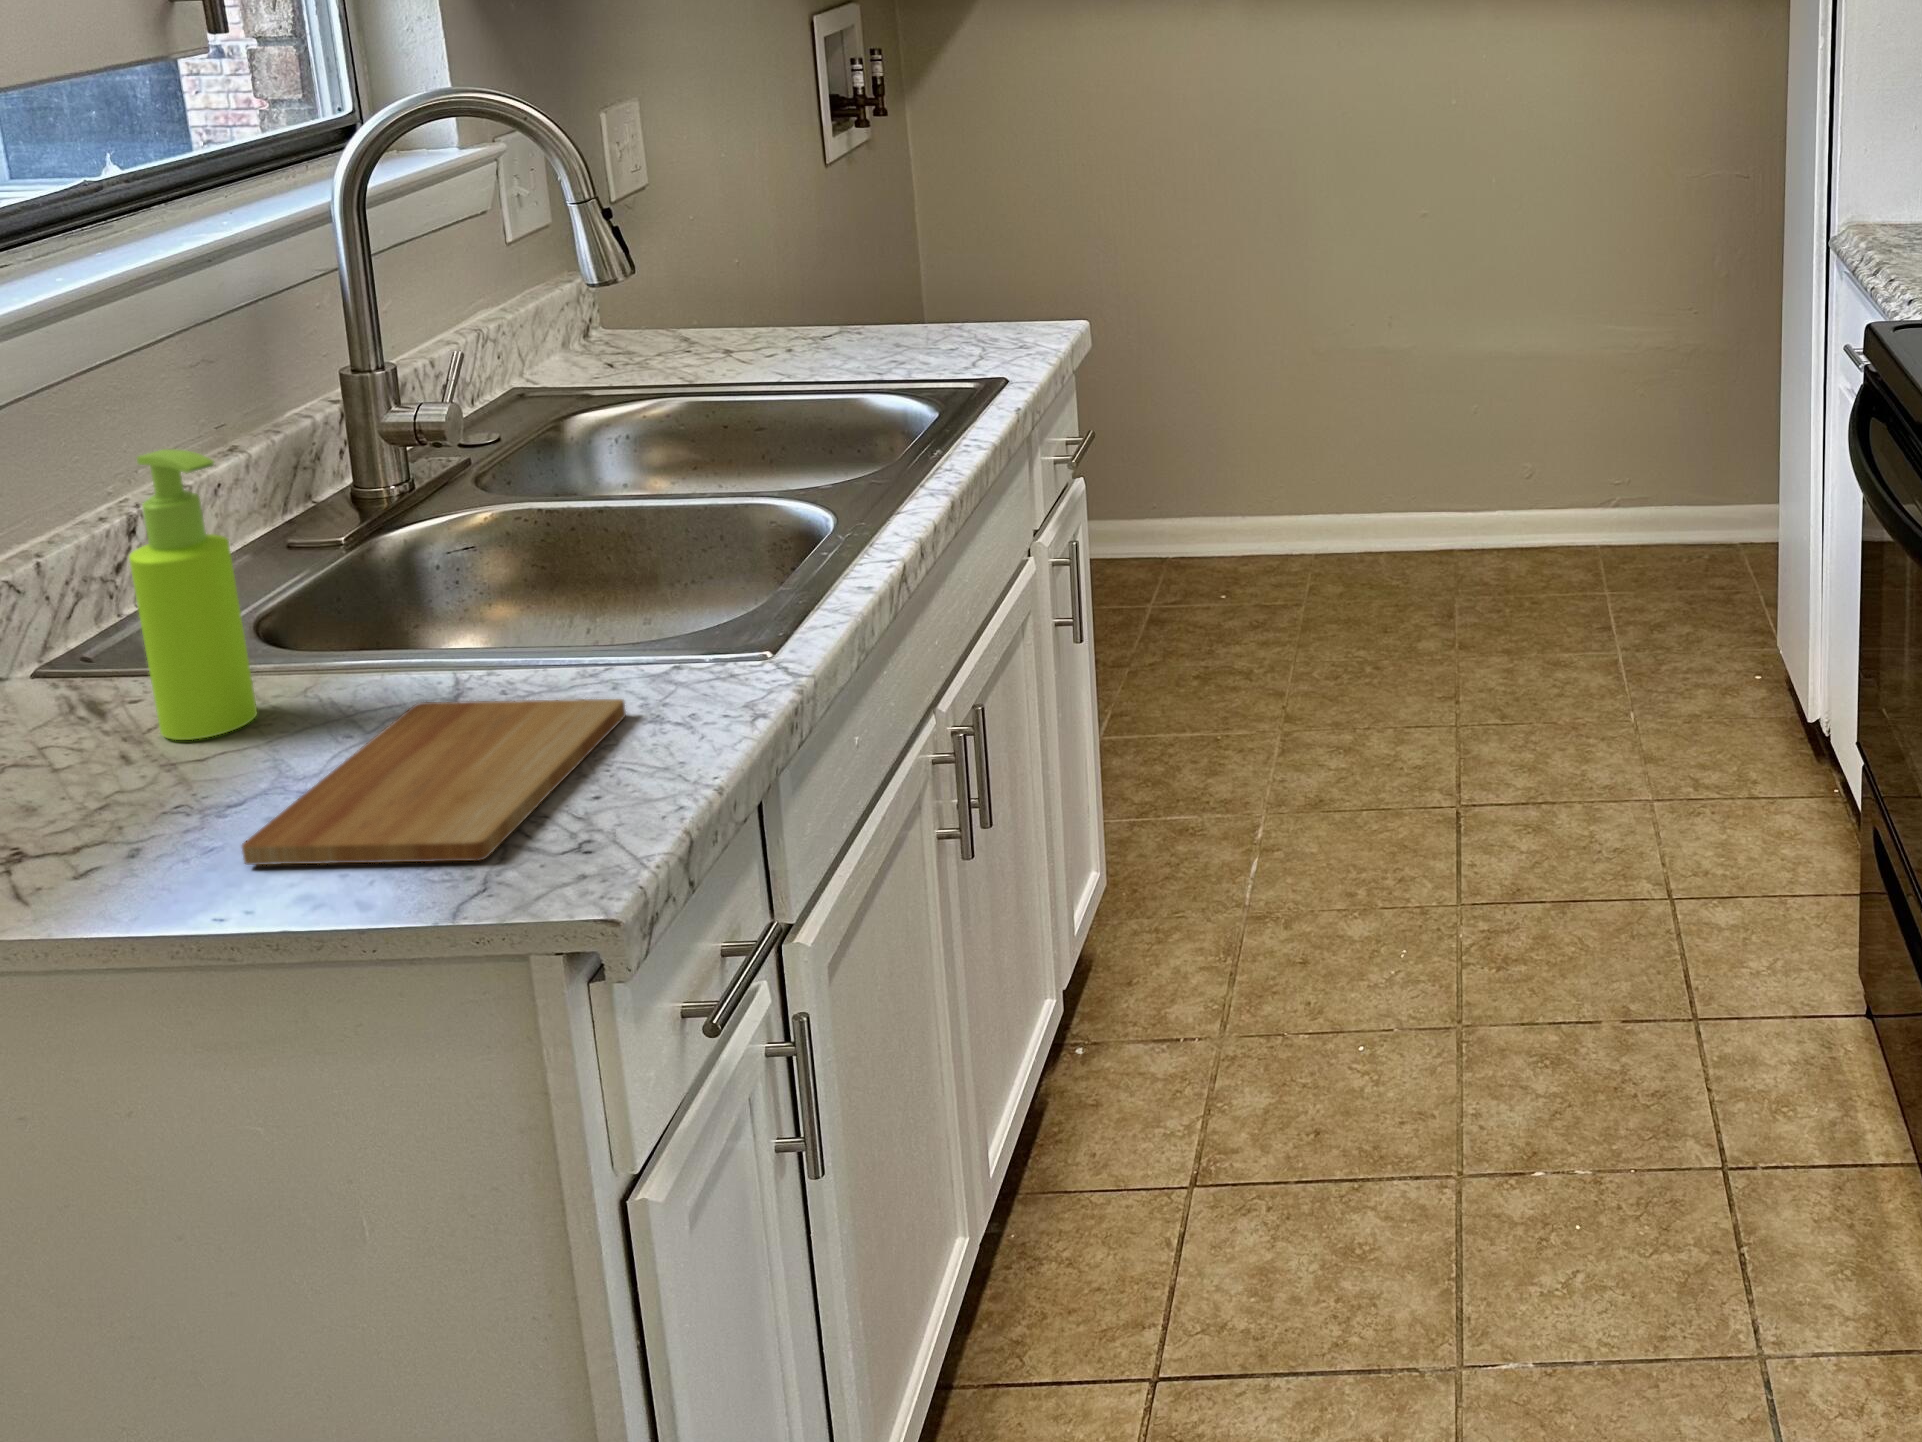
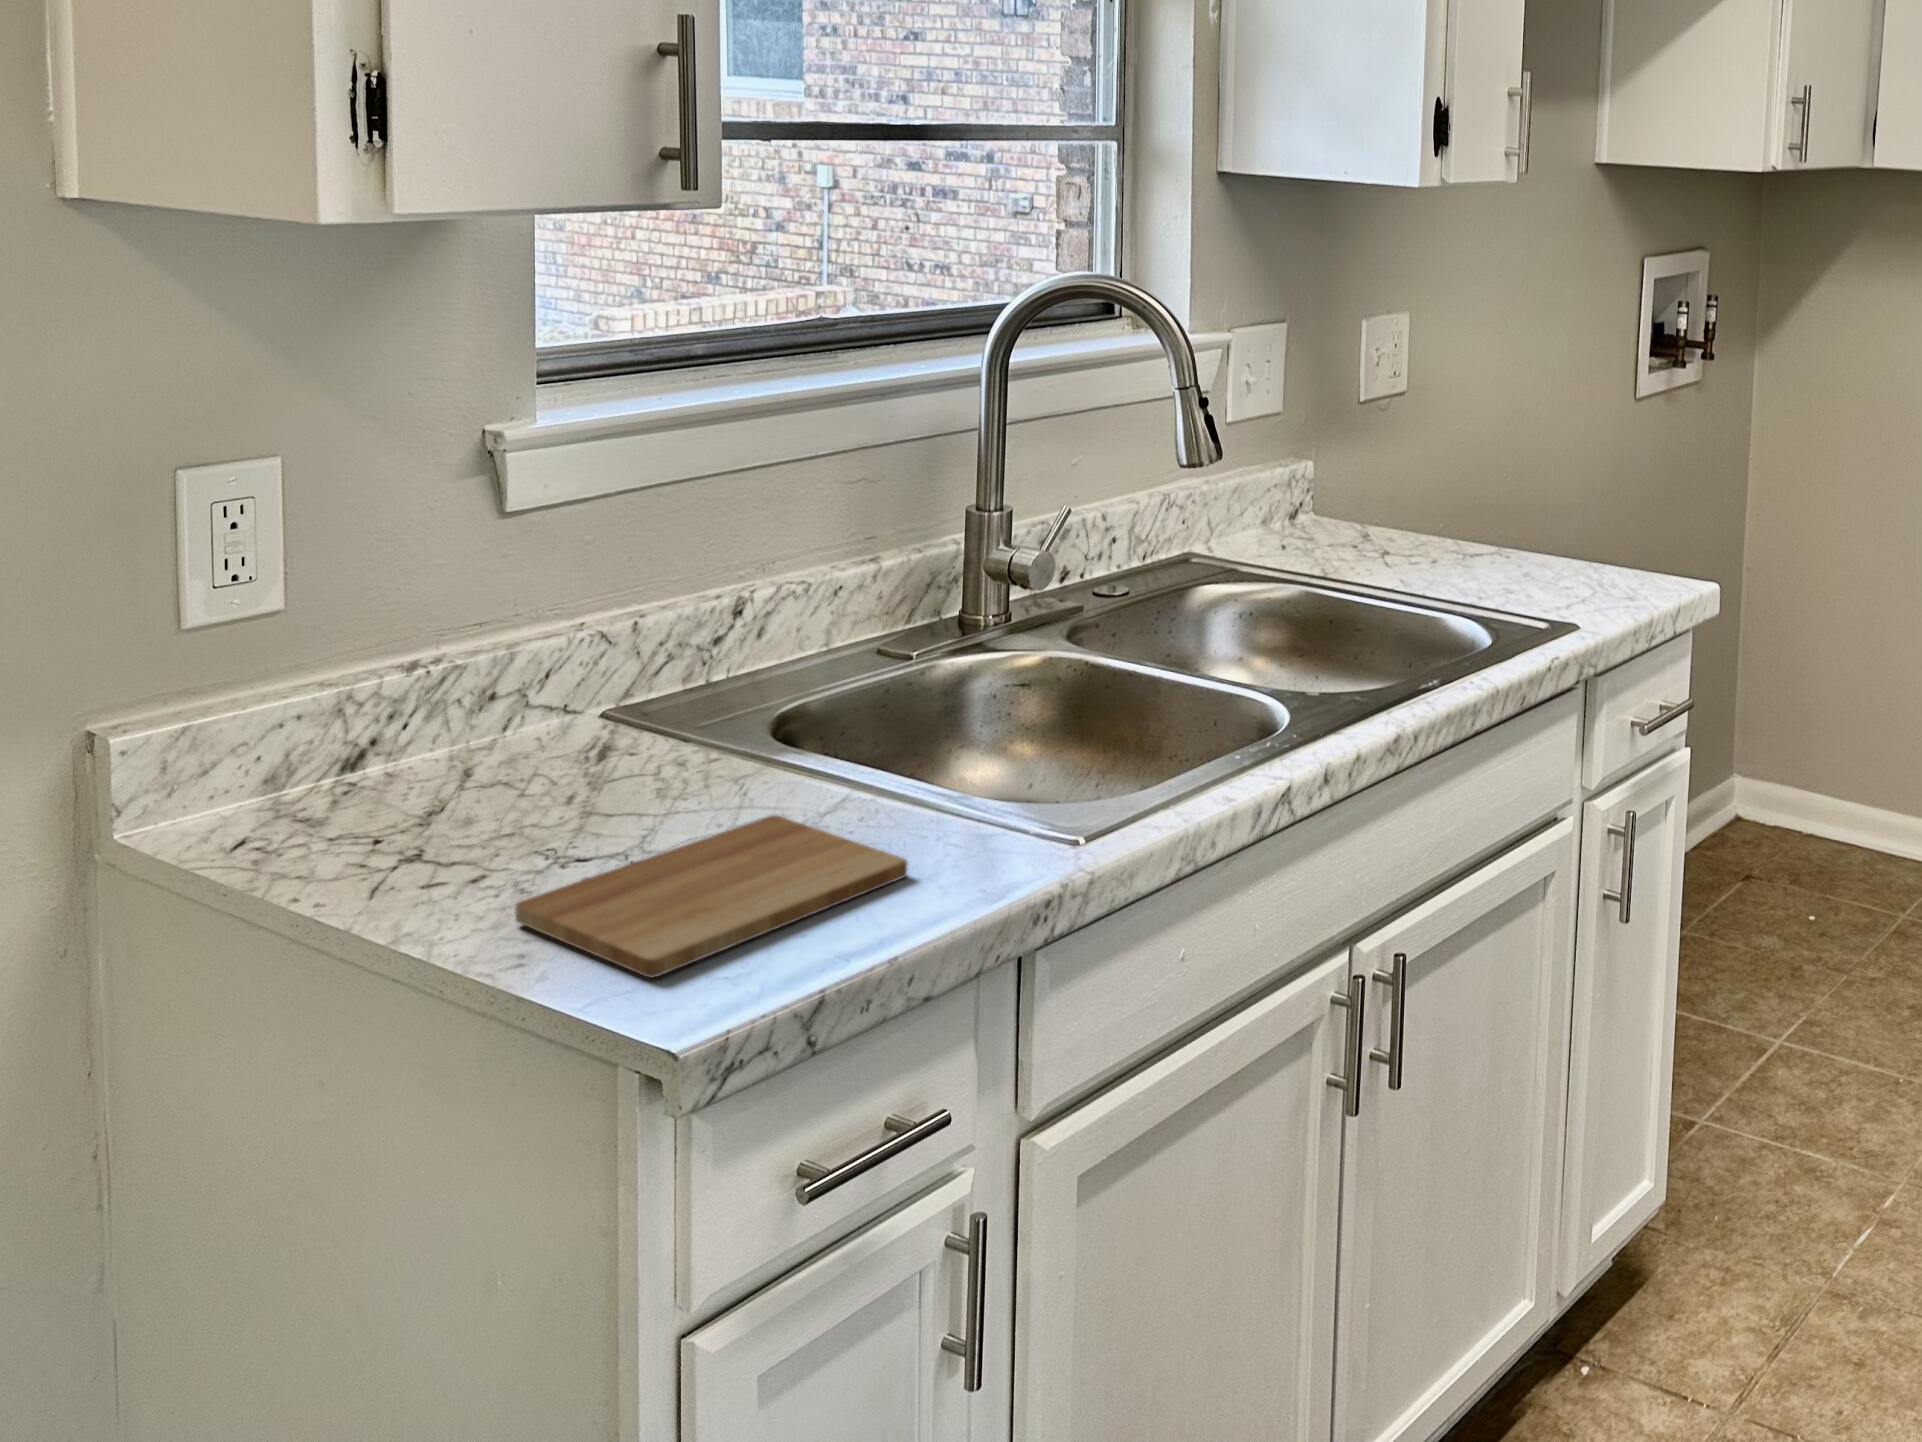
soap dispenser: present [129,449,257,740] -> none [611,542,691,800]

